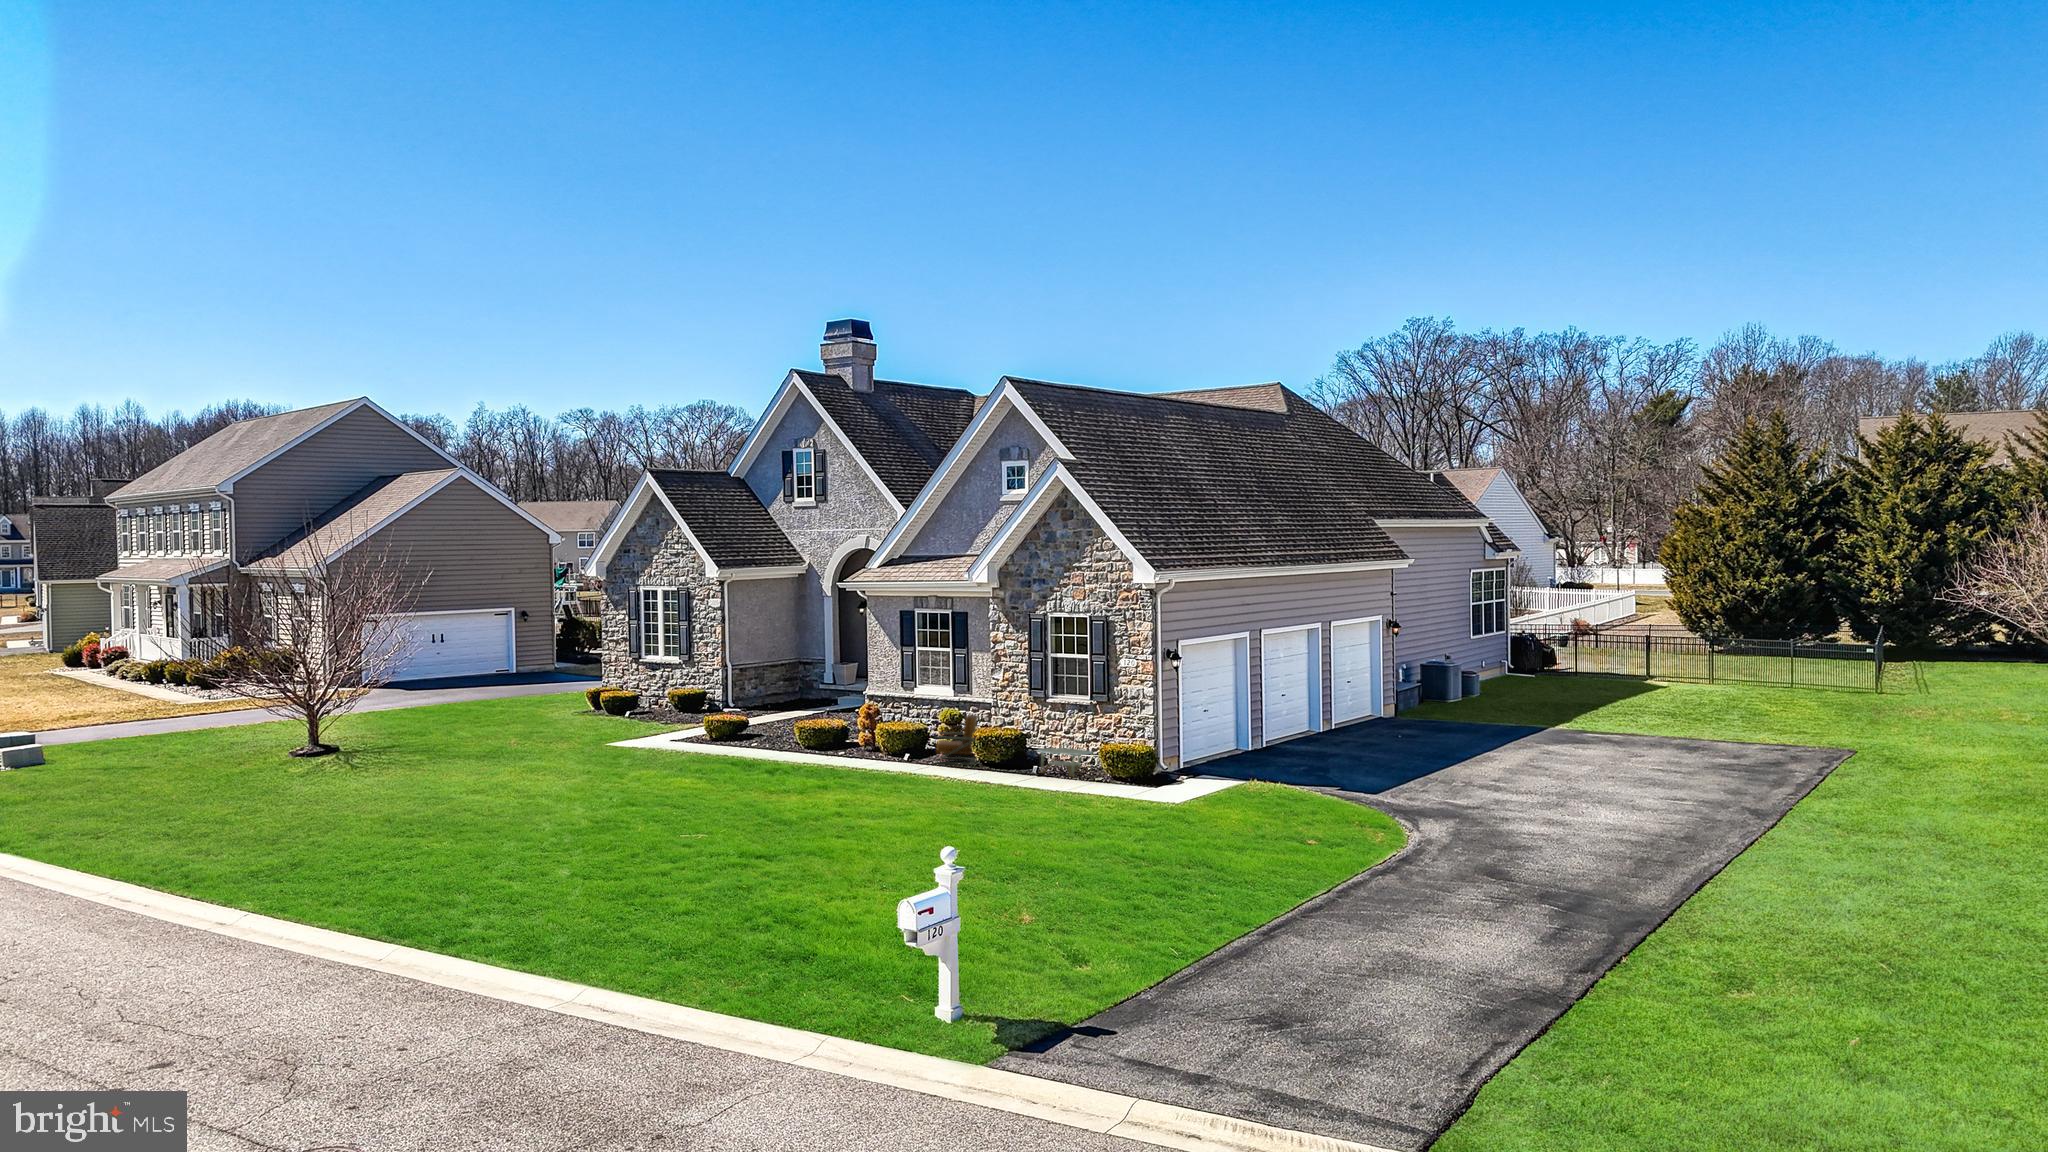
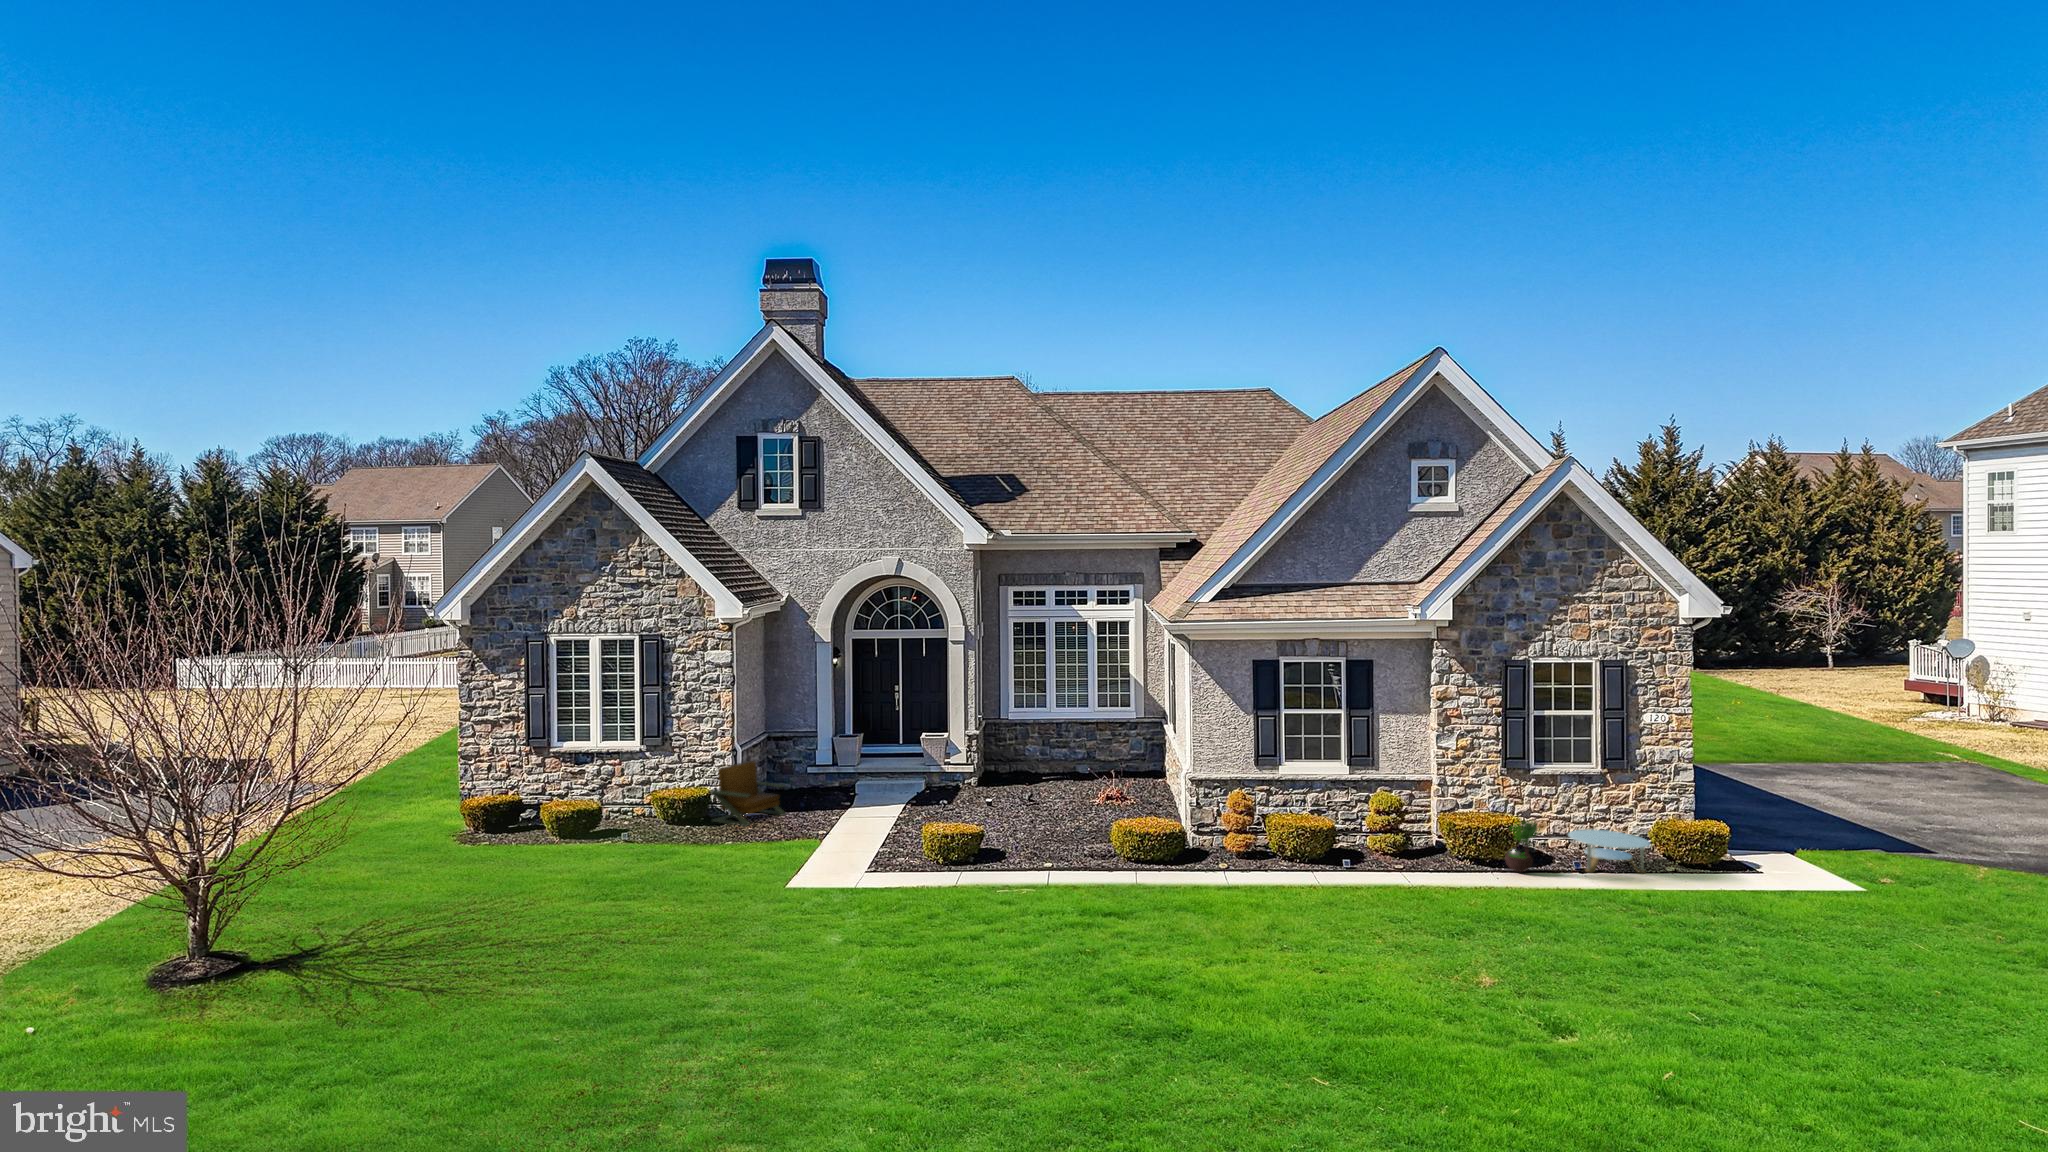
lounge chair: present [934,714,978,765] -> present [710,761,785,826]
potted tree: none [985,724,1011,767] -> present [1505,821,1540,872]

